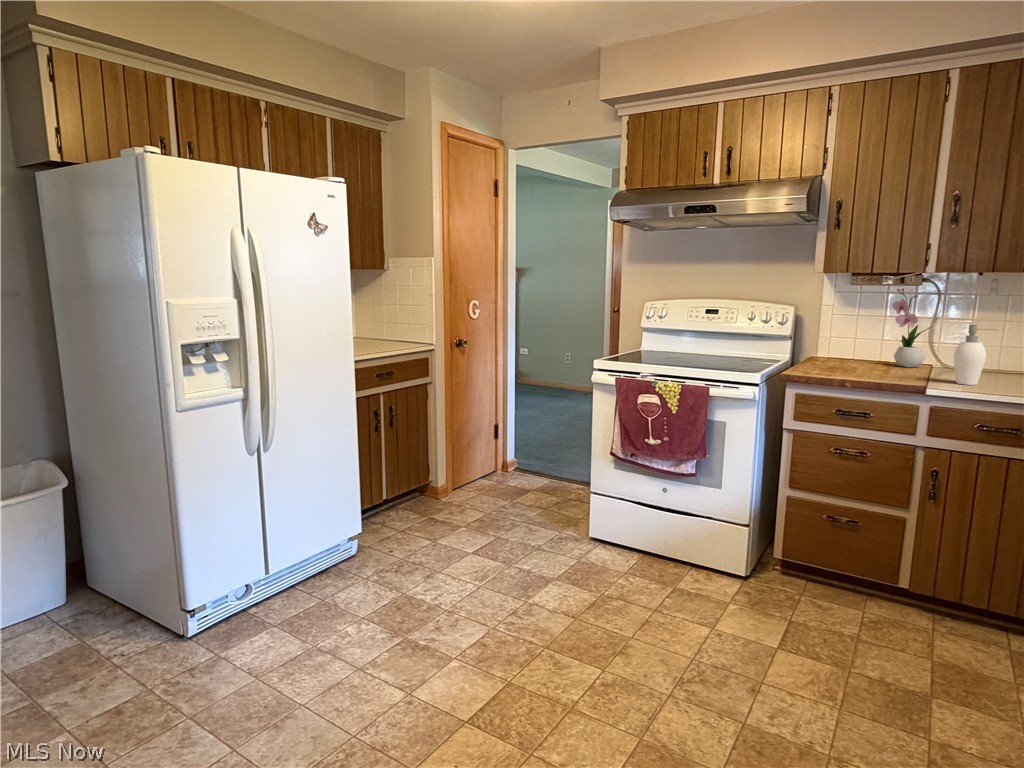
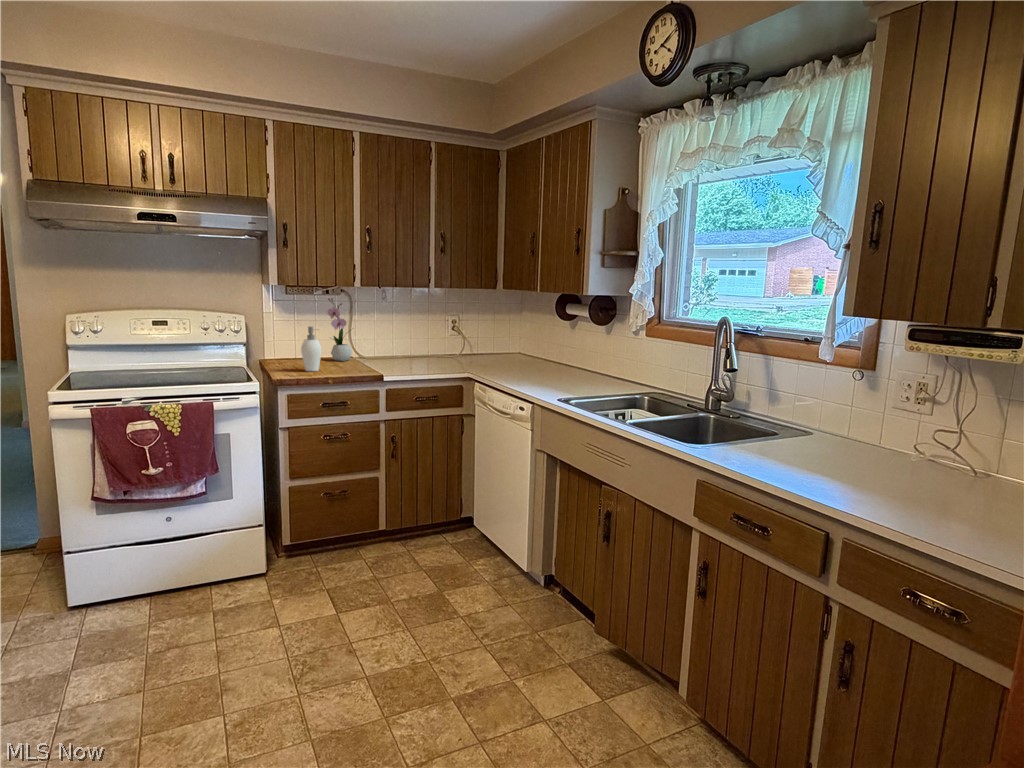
soap dispenser: present [954,325,996,385] -> present [301,326,321,371]

